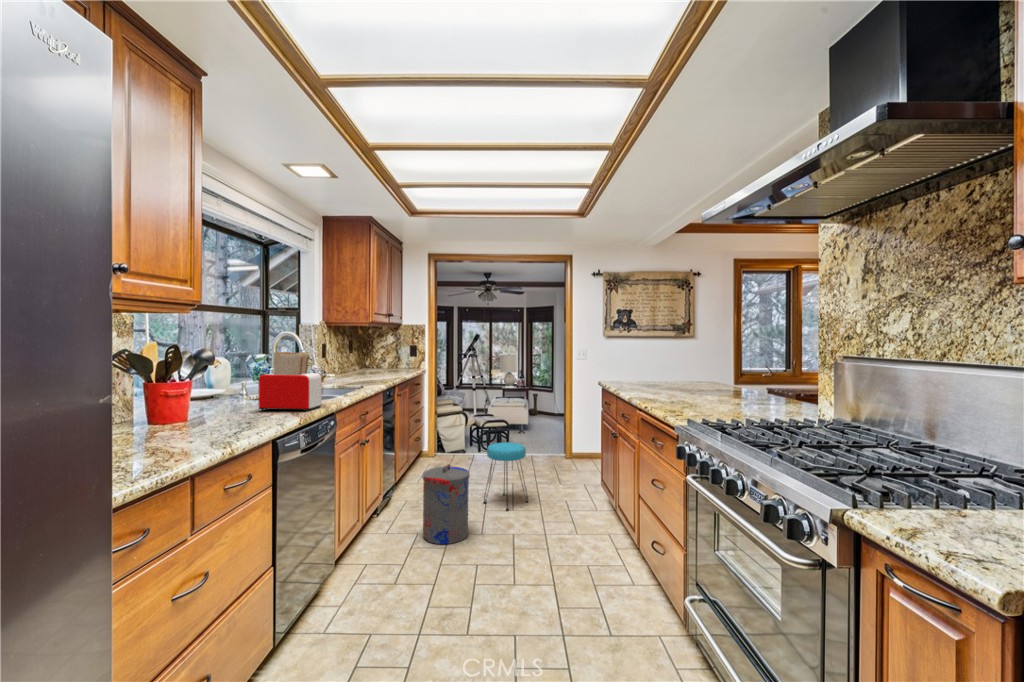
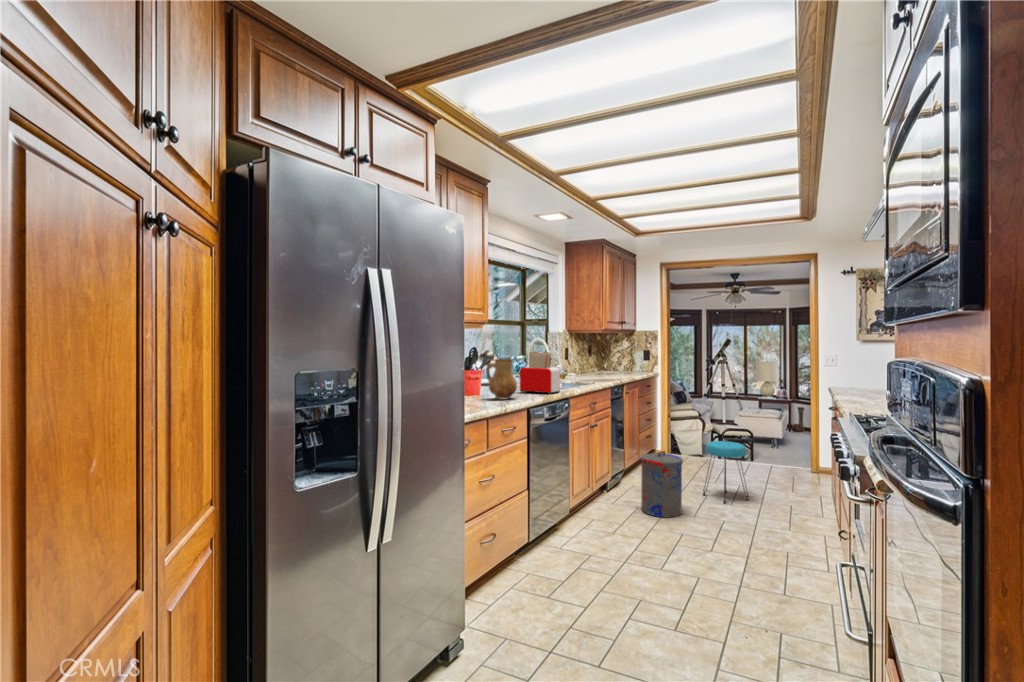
ceramic pitcher: none [197,363,254,429] -> present [486,358,517,400]

